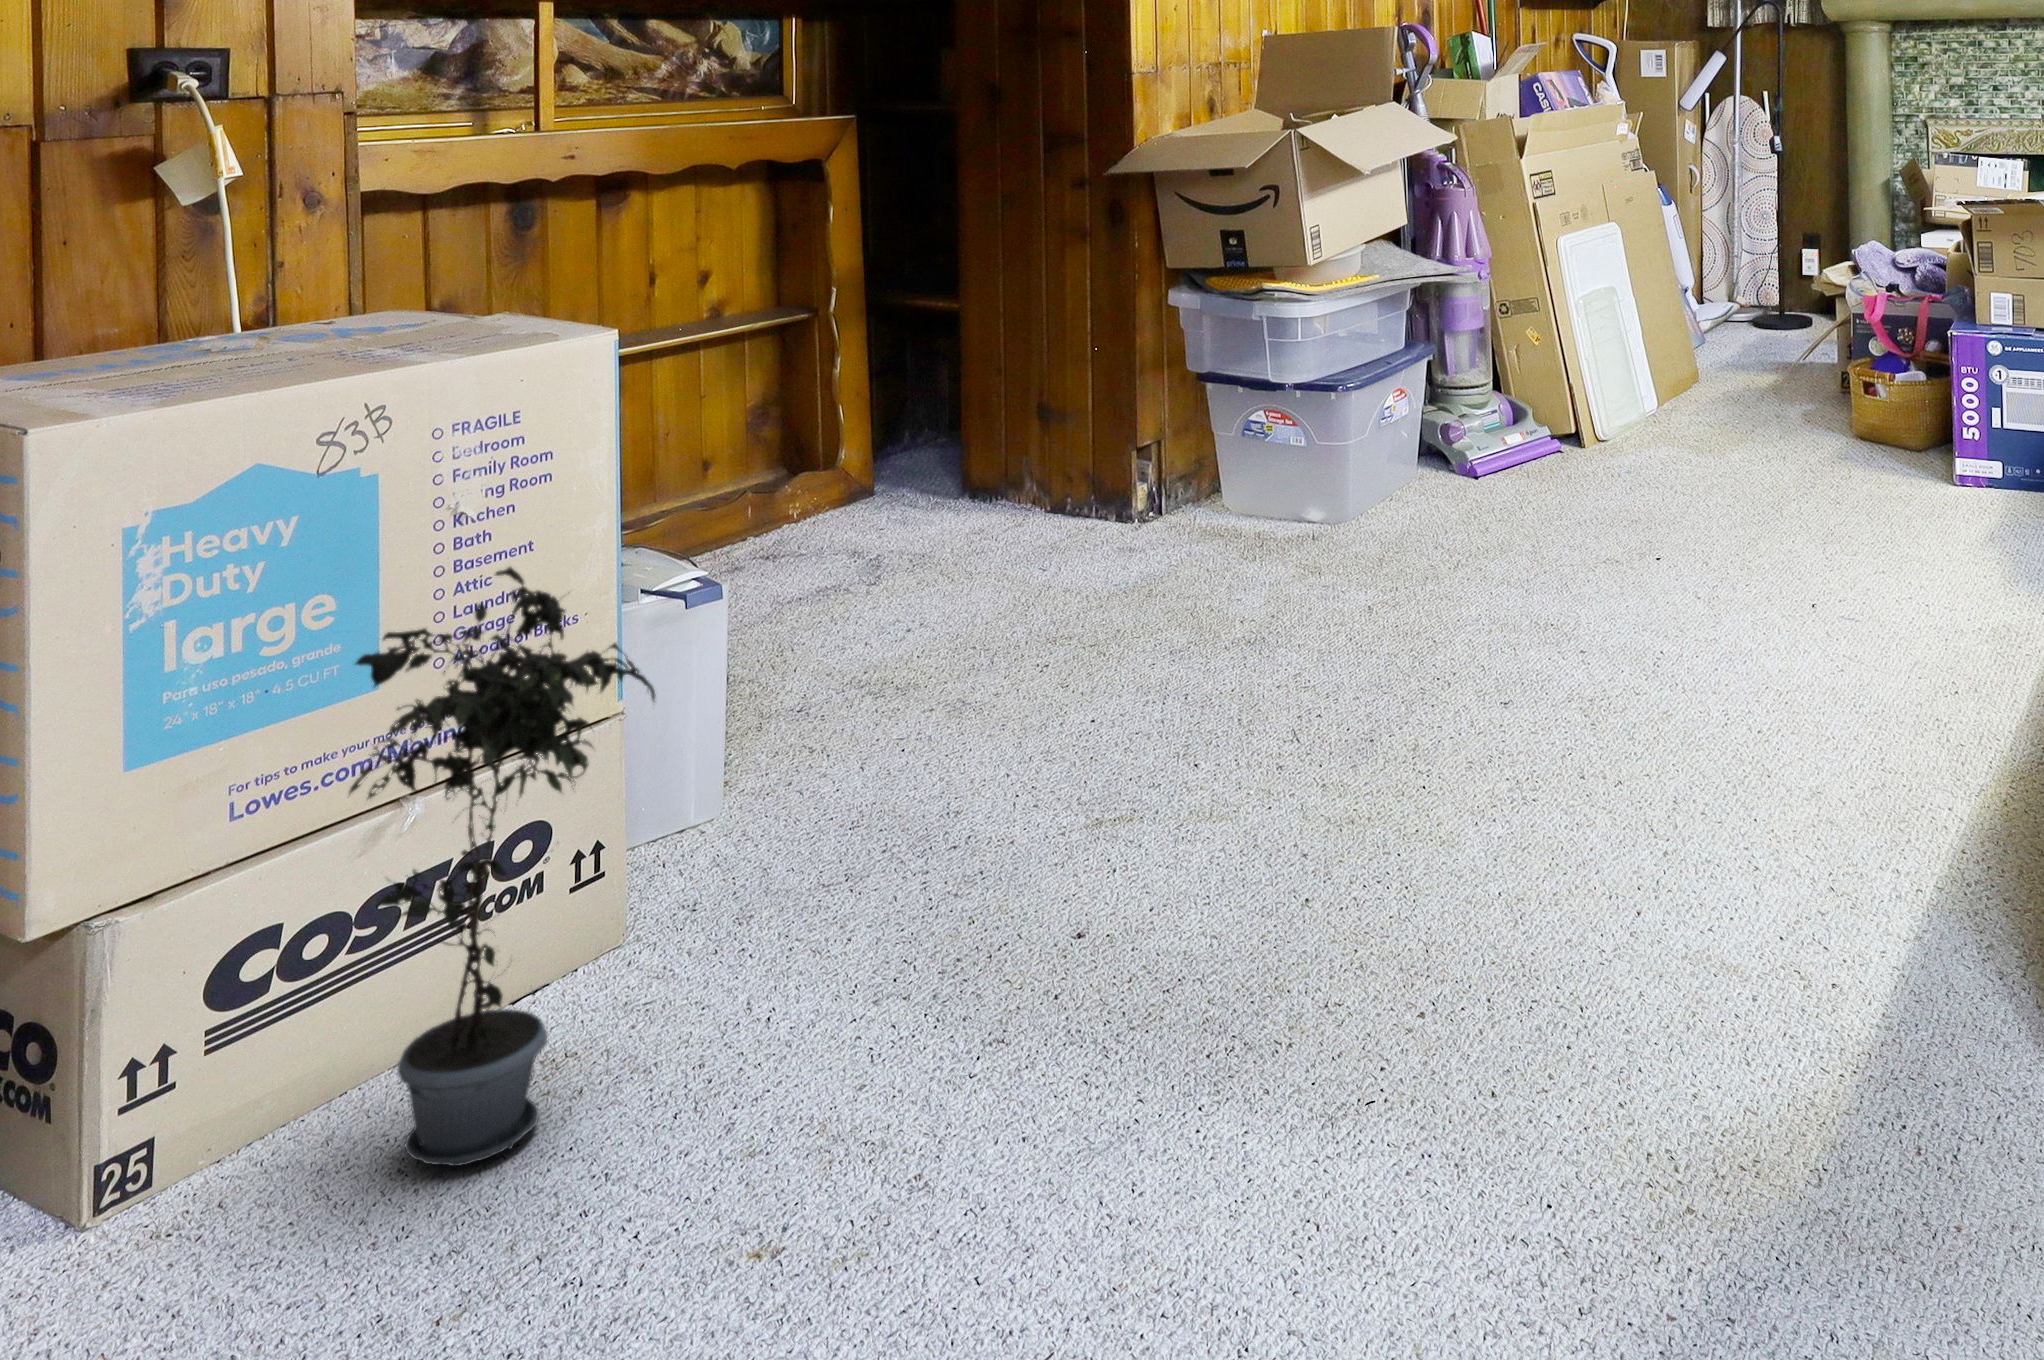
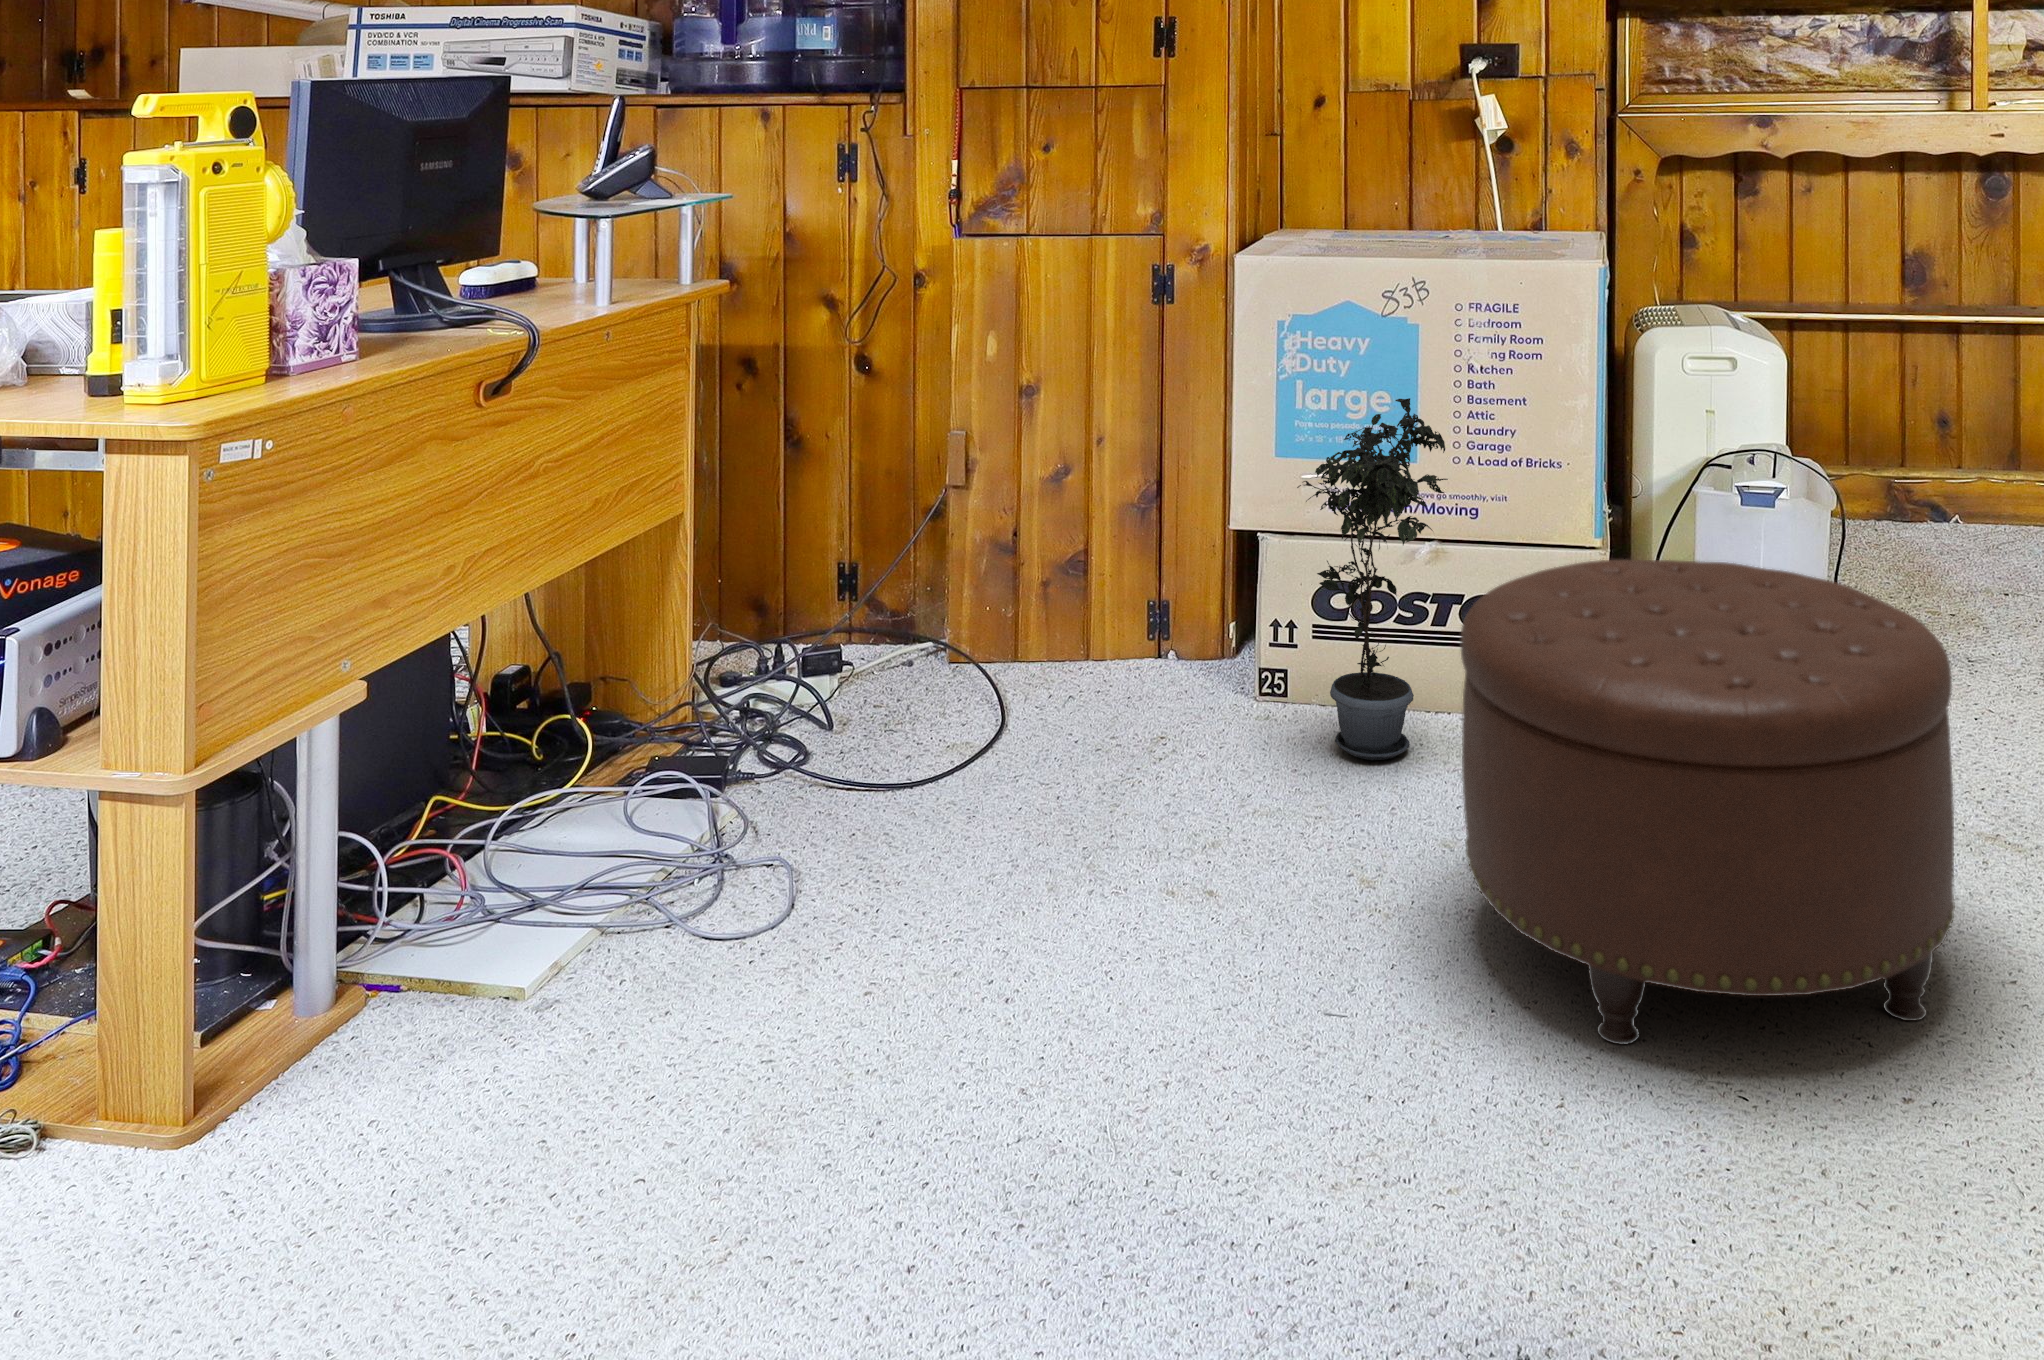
ottoman: none [921,582,1457,1124] -> present [1460,560,1955,1045]

